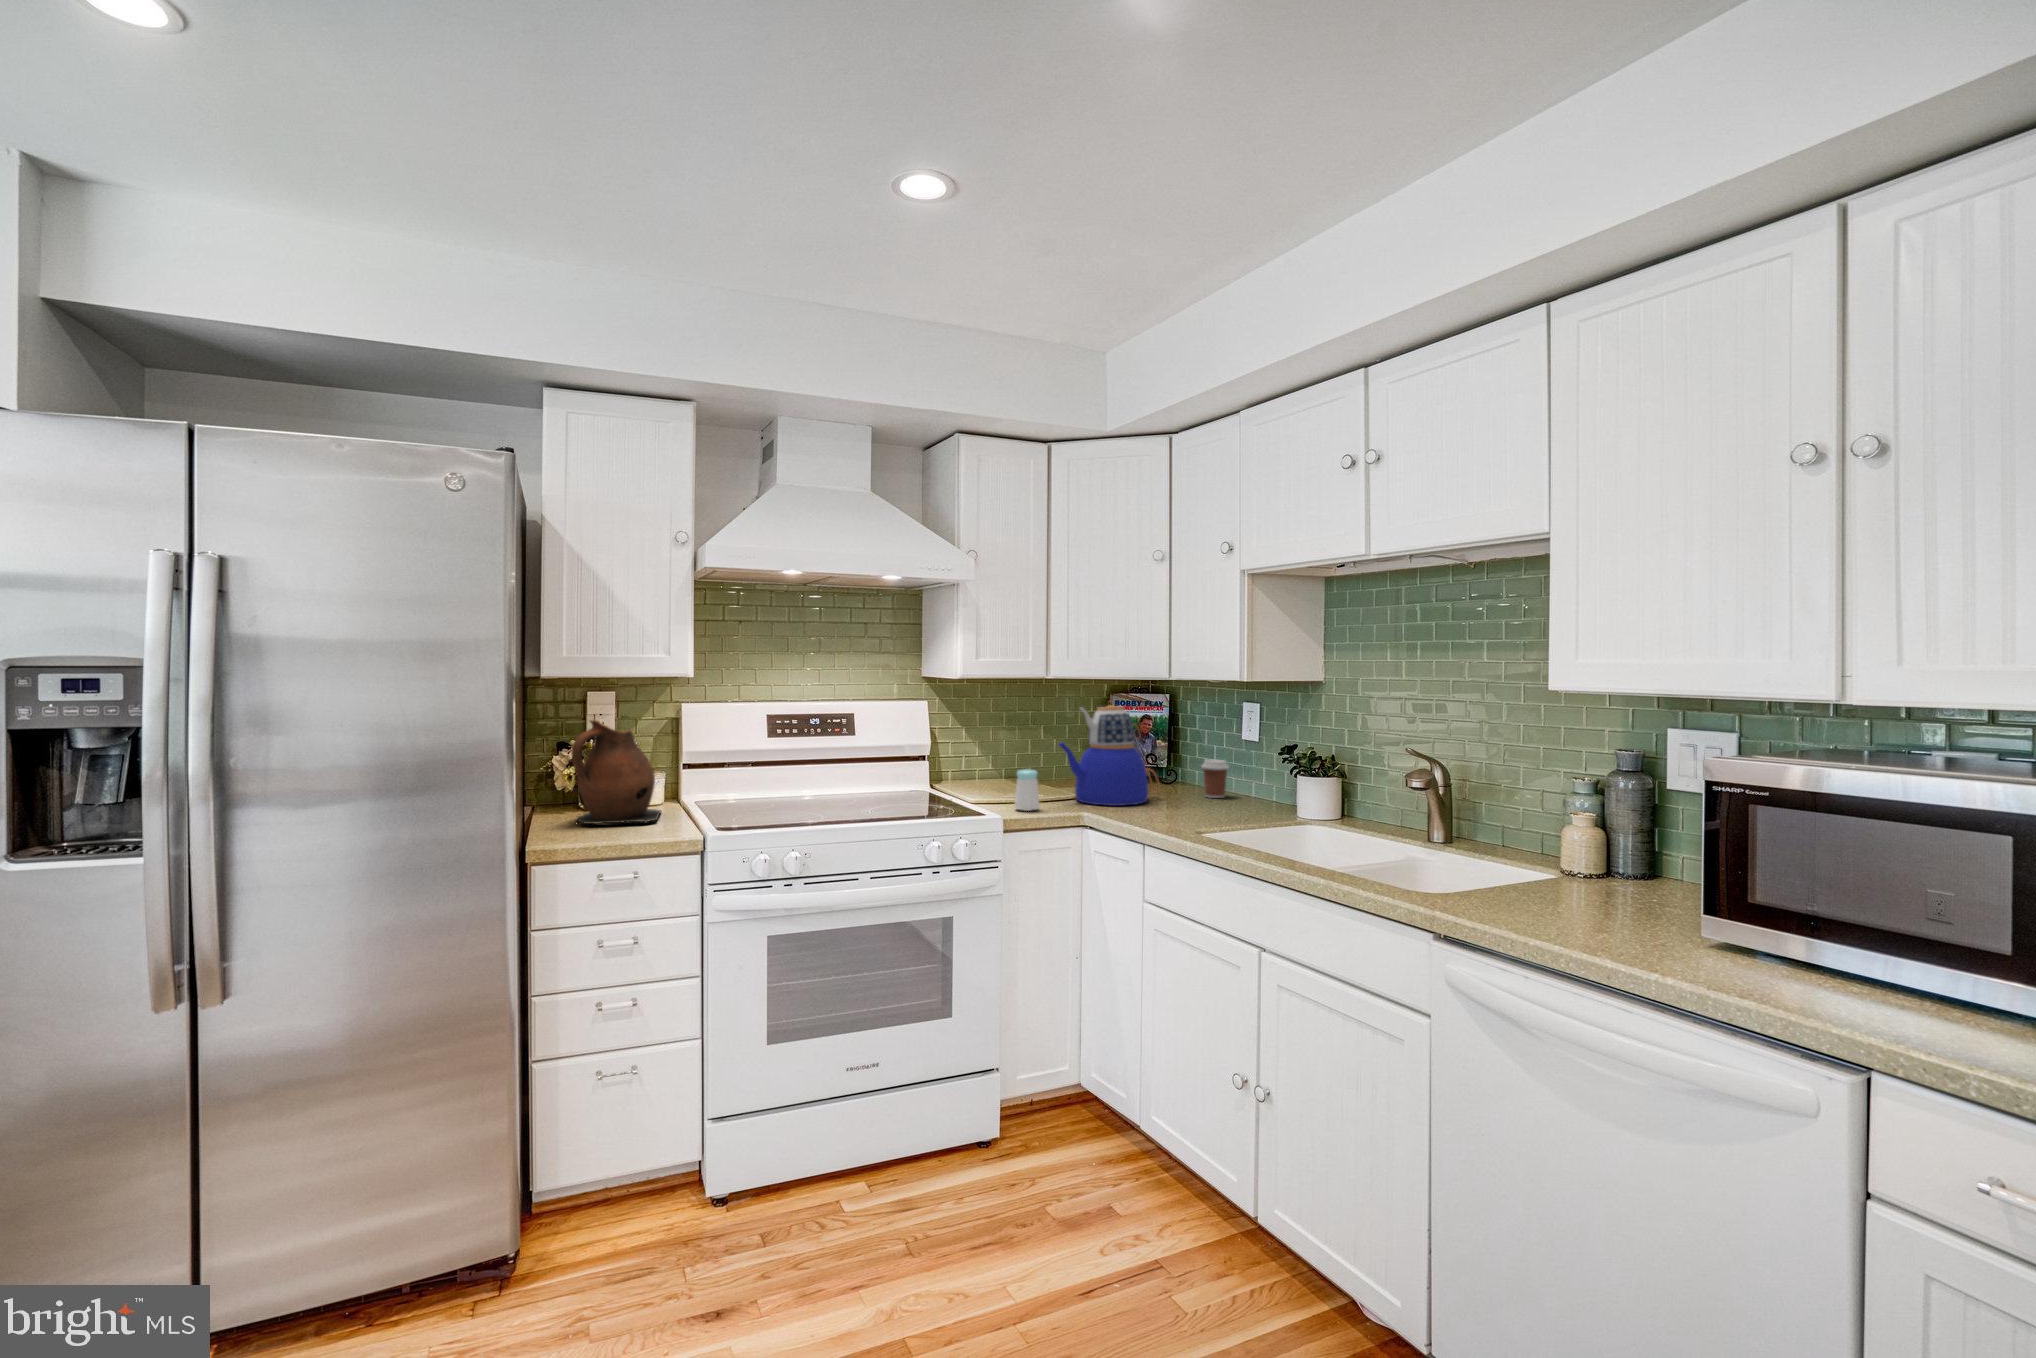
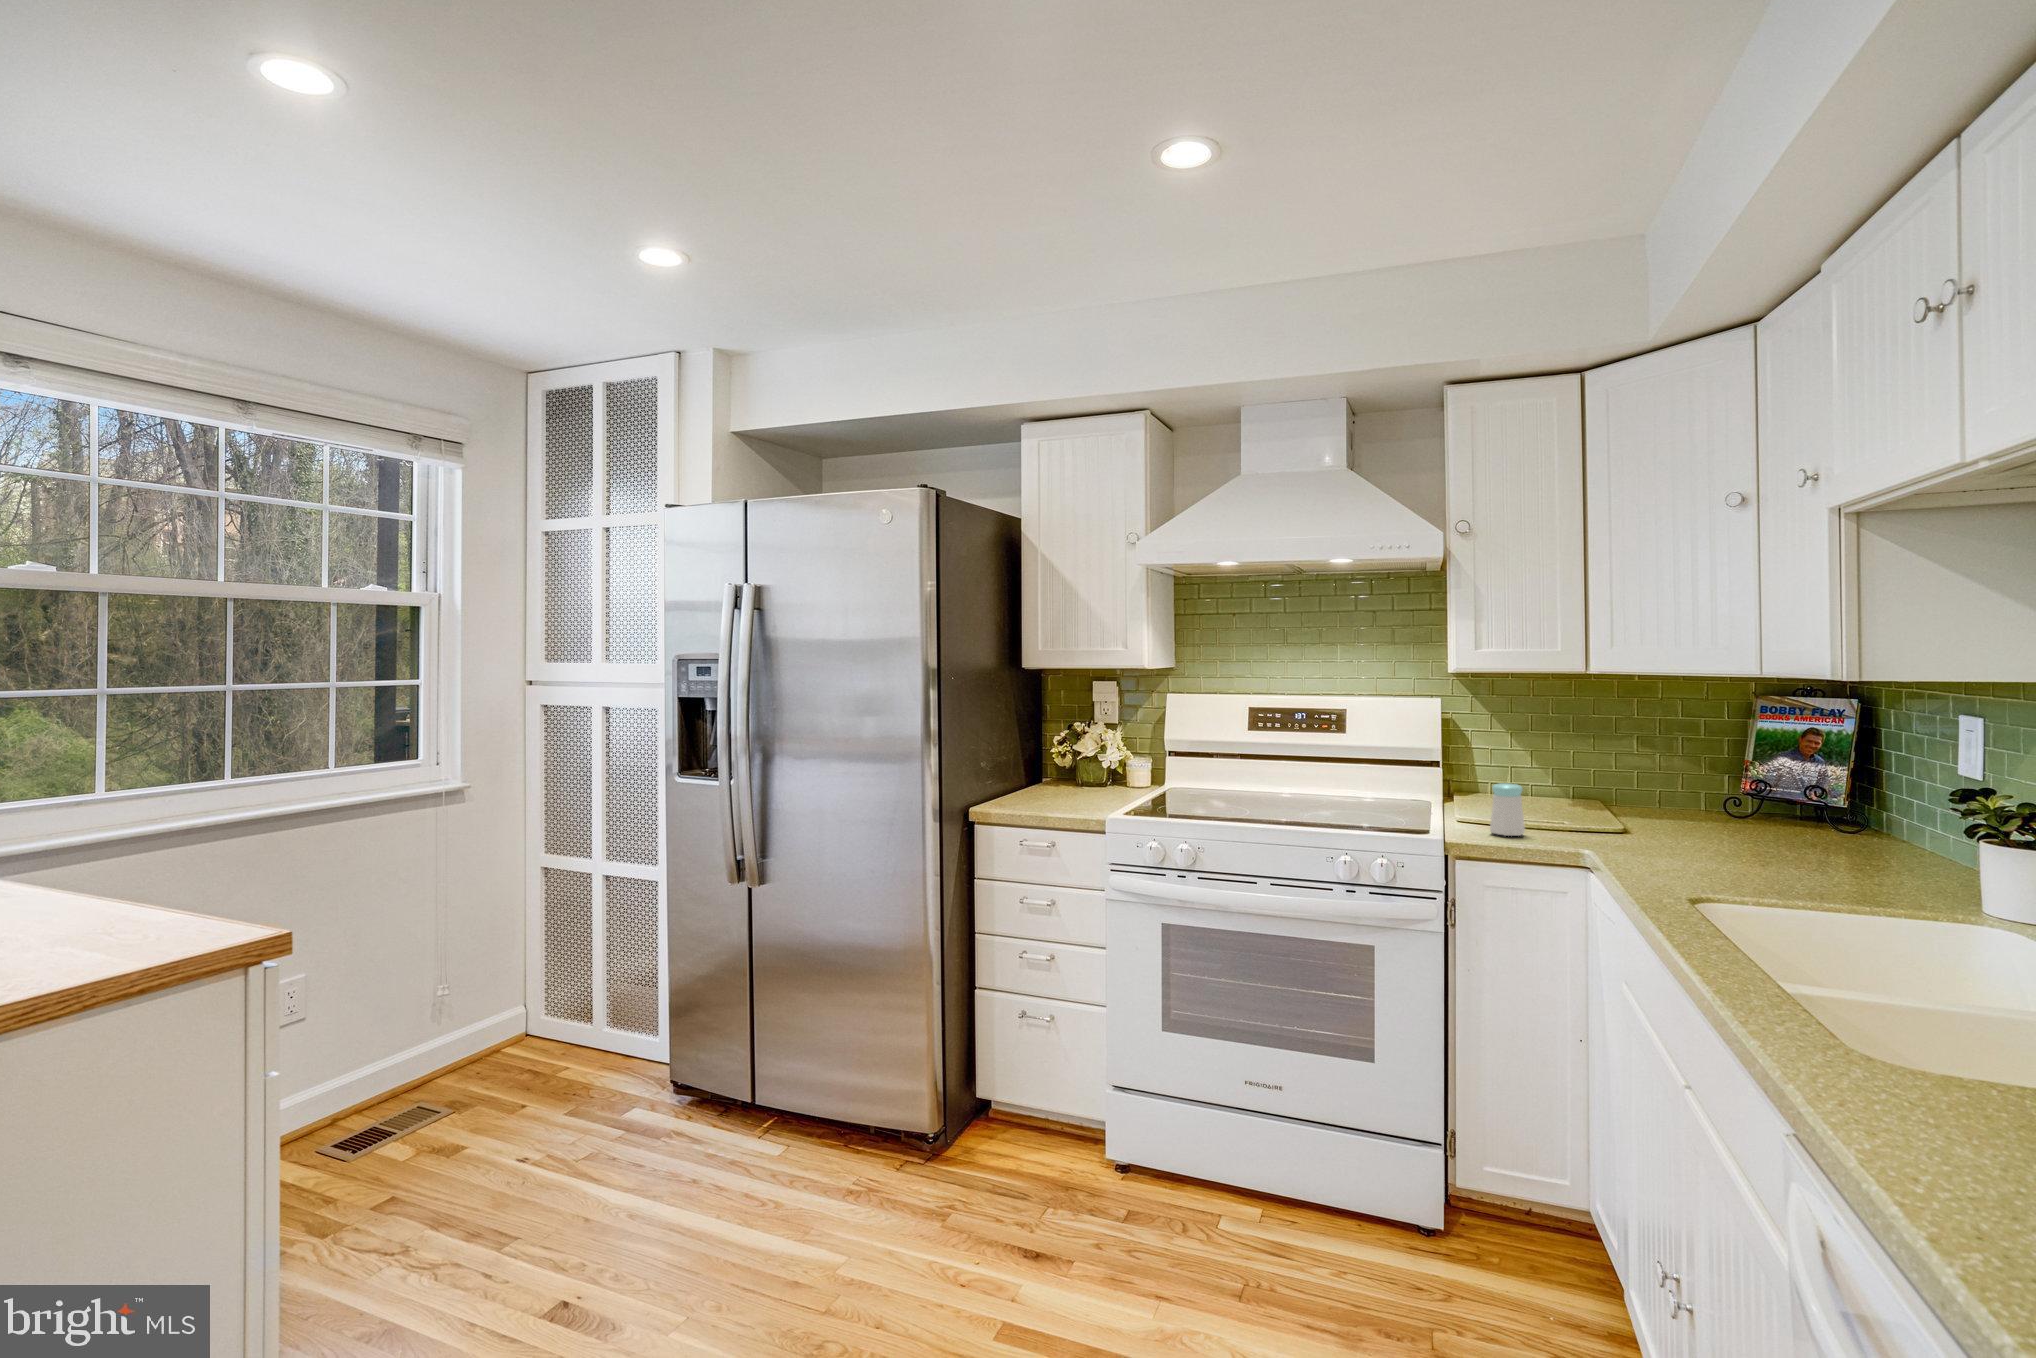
teapot: present [1059,705,1160,806] -> none [1569,699,1759,848]
ceramic pitcher: present [572,720,661,824] -> none [1045,705,1132,801]
coffee cup: present [1202,759,1229,798] -> none [1848,796,1906,857]

